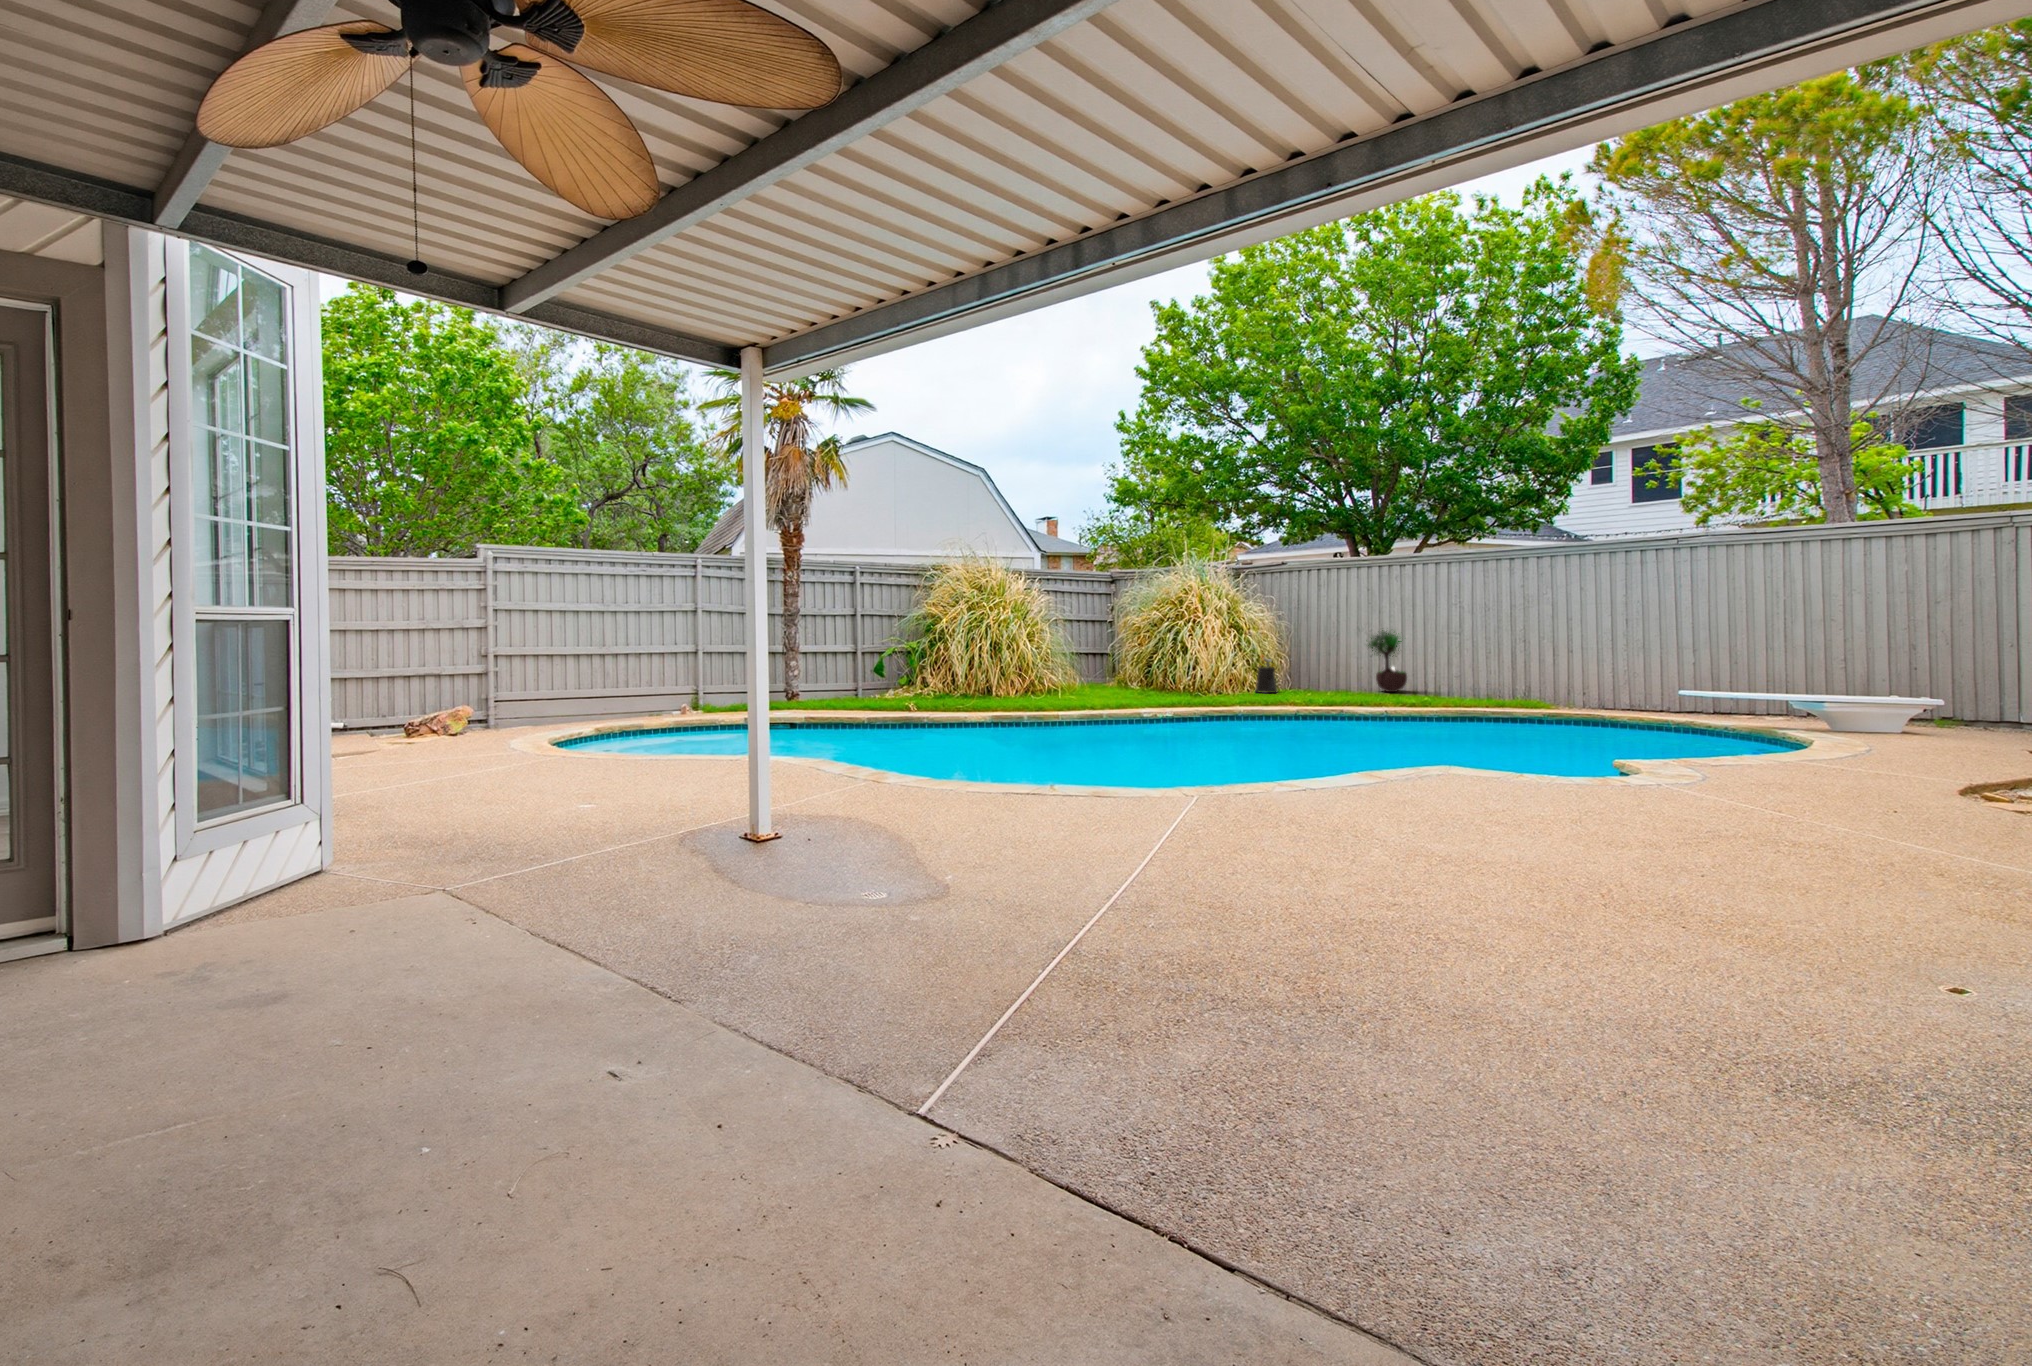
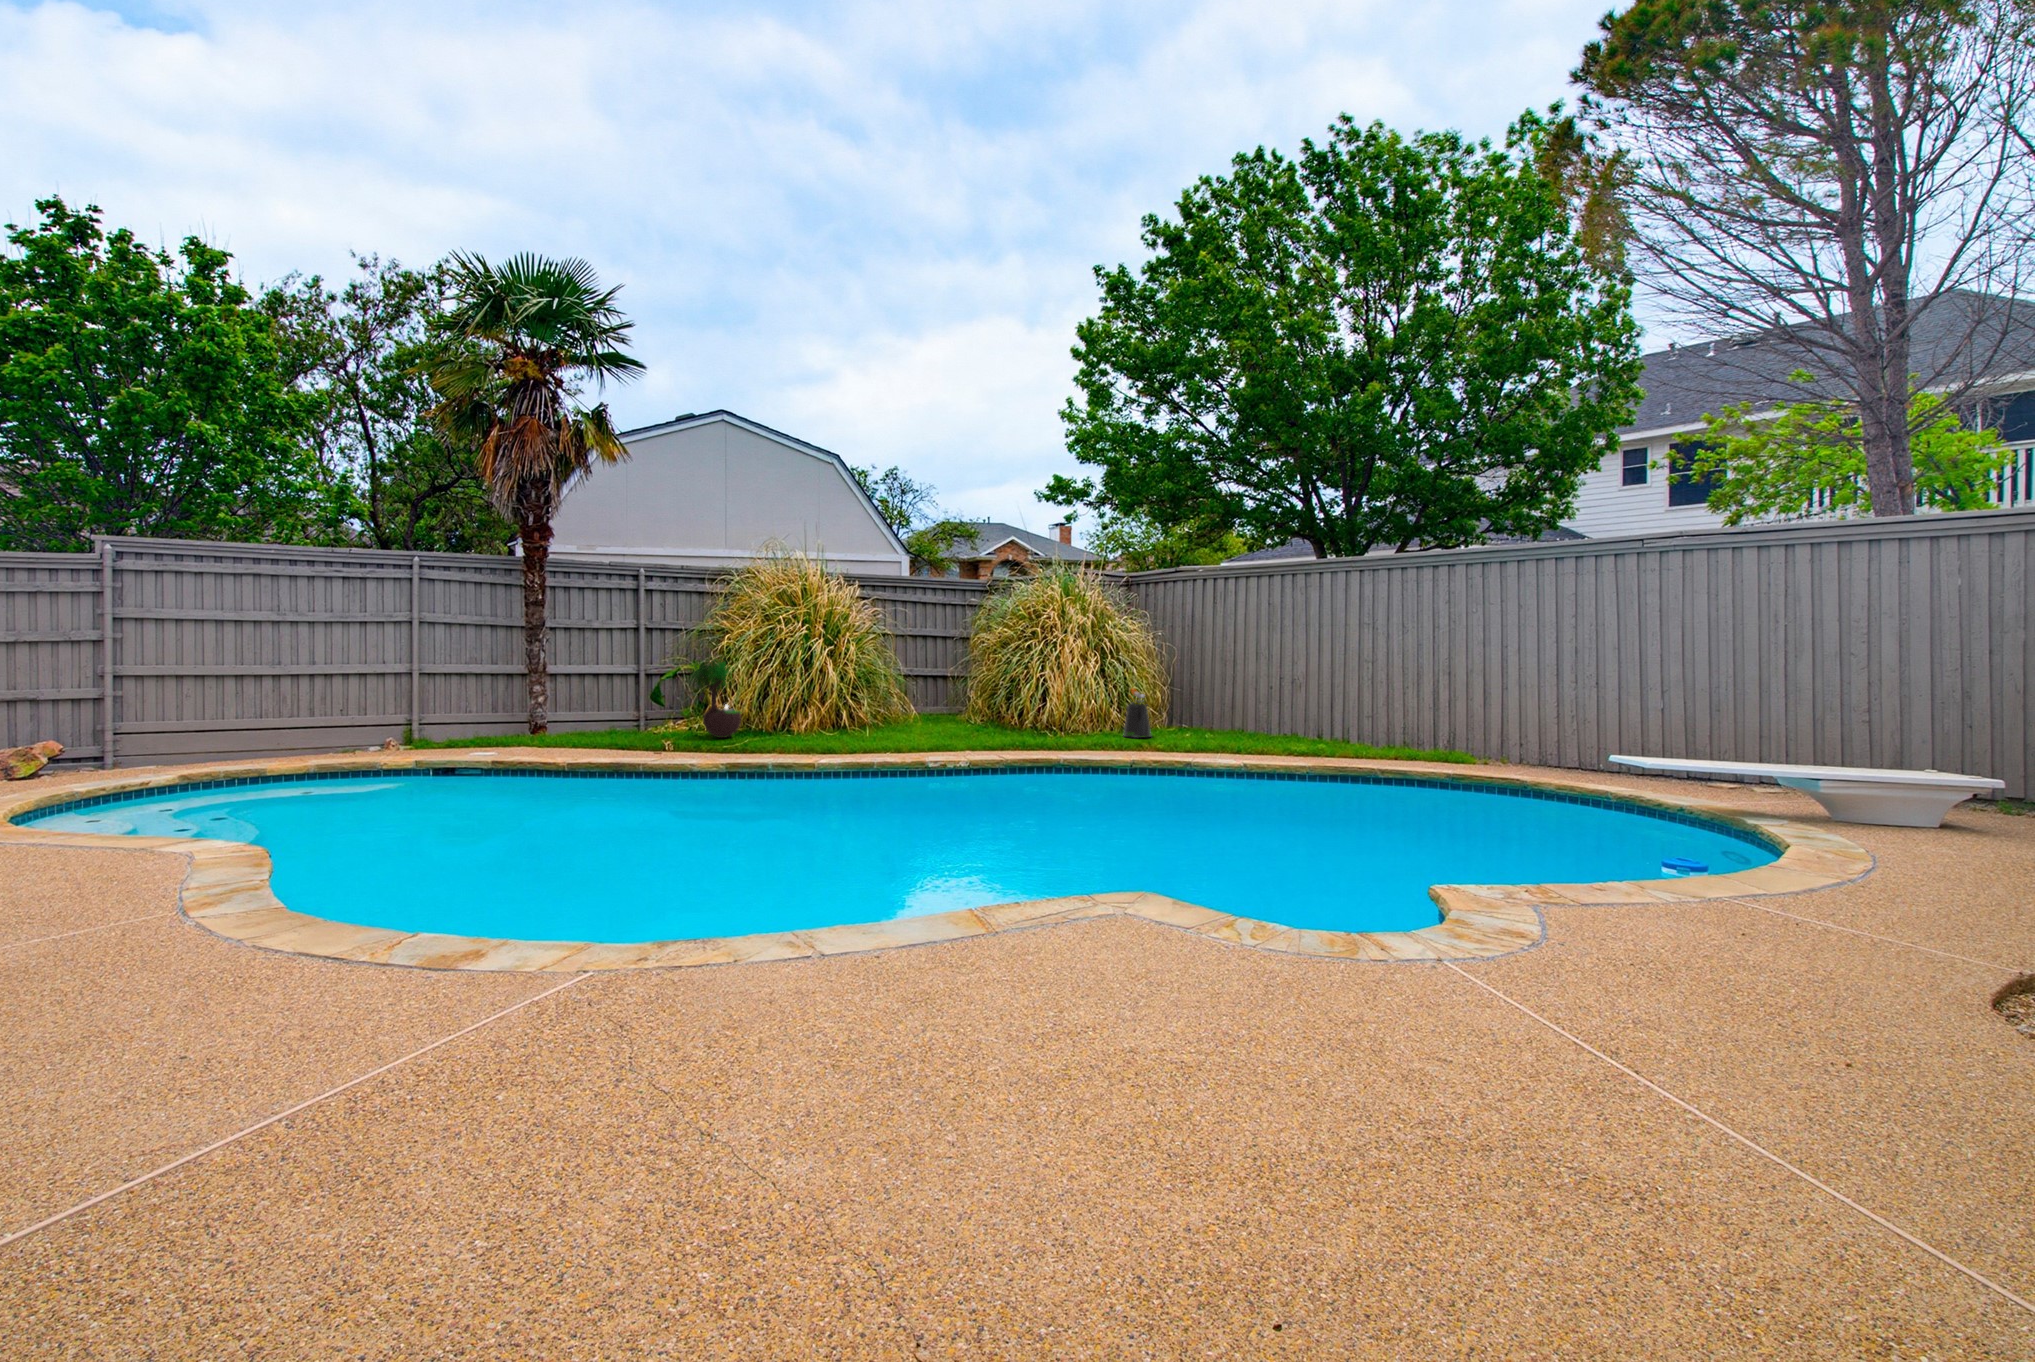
potted tree: present [1368,630,1407,692] -> present [688,655,741,738]

